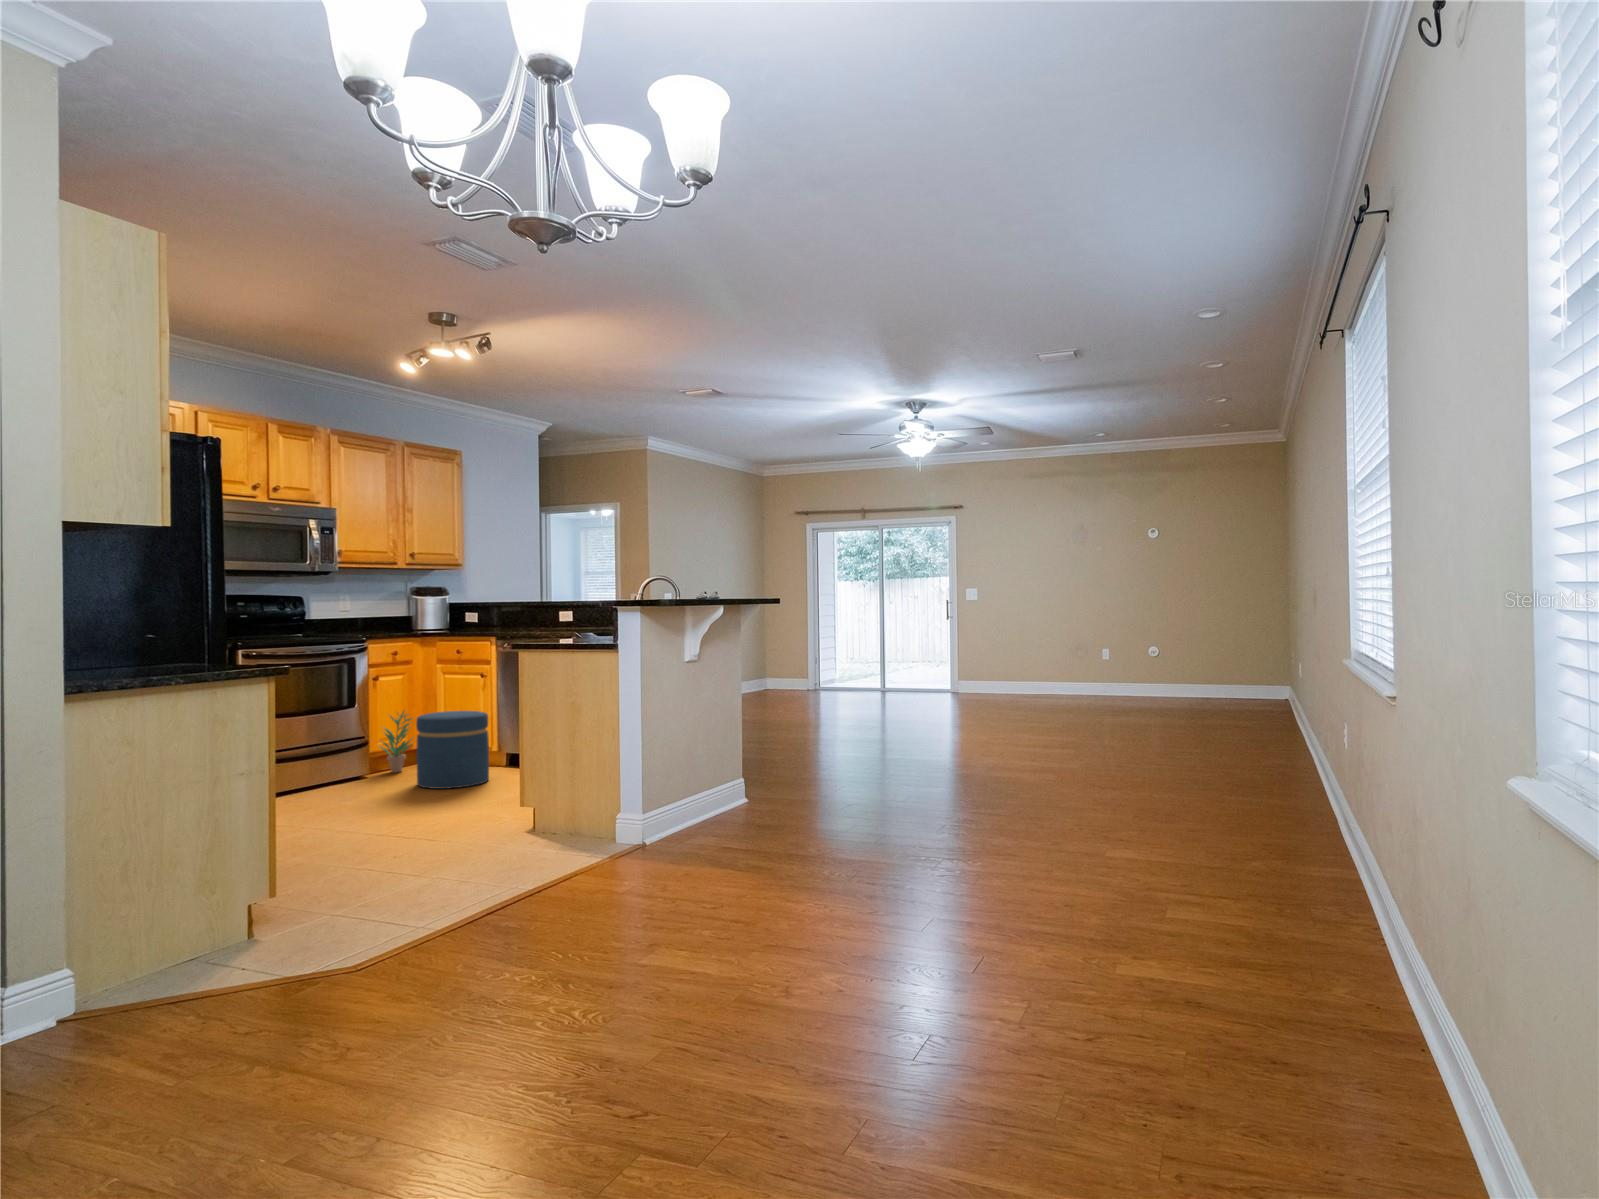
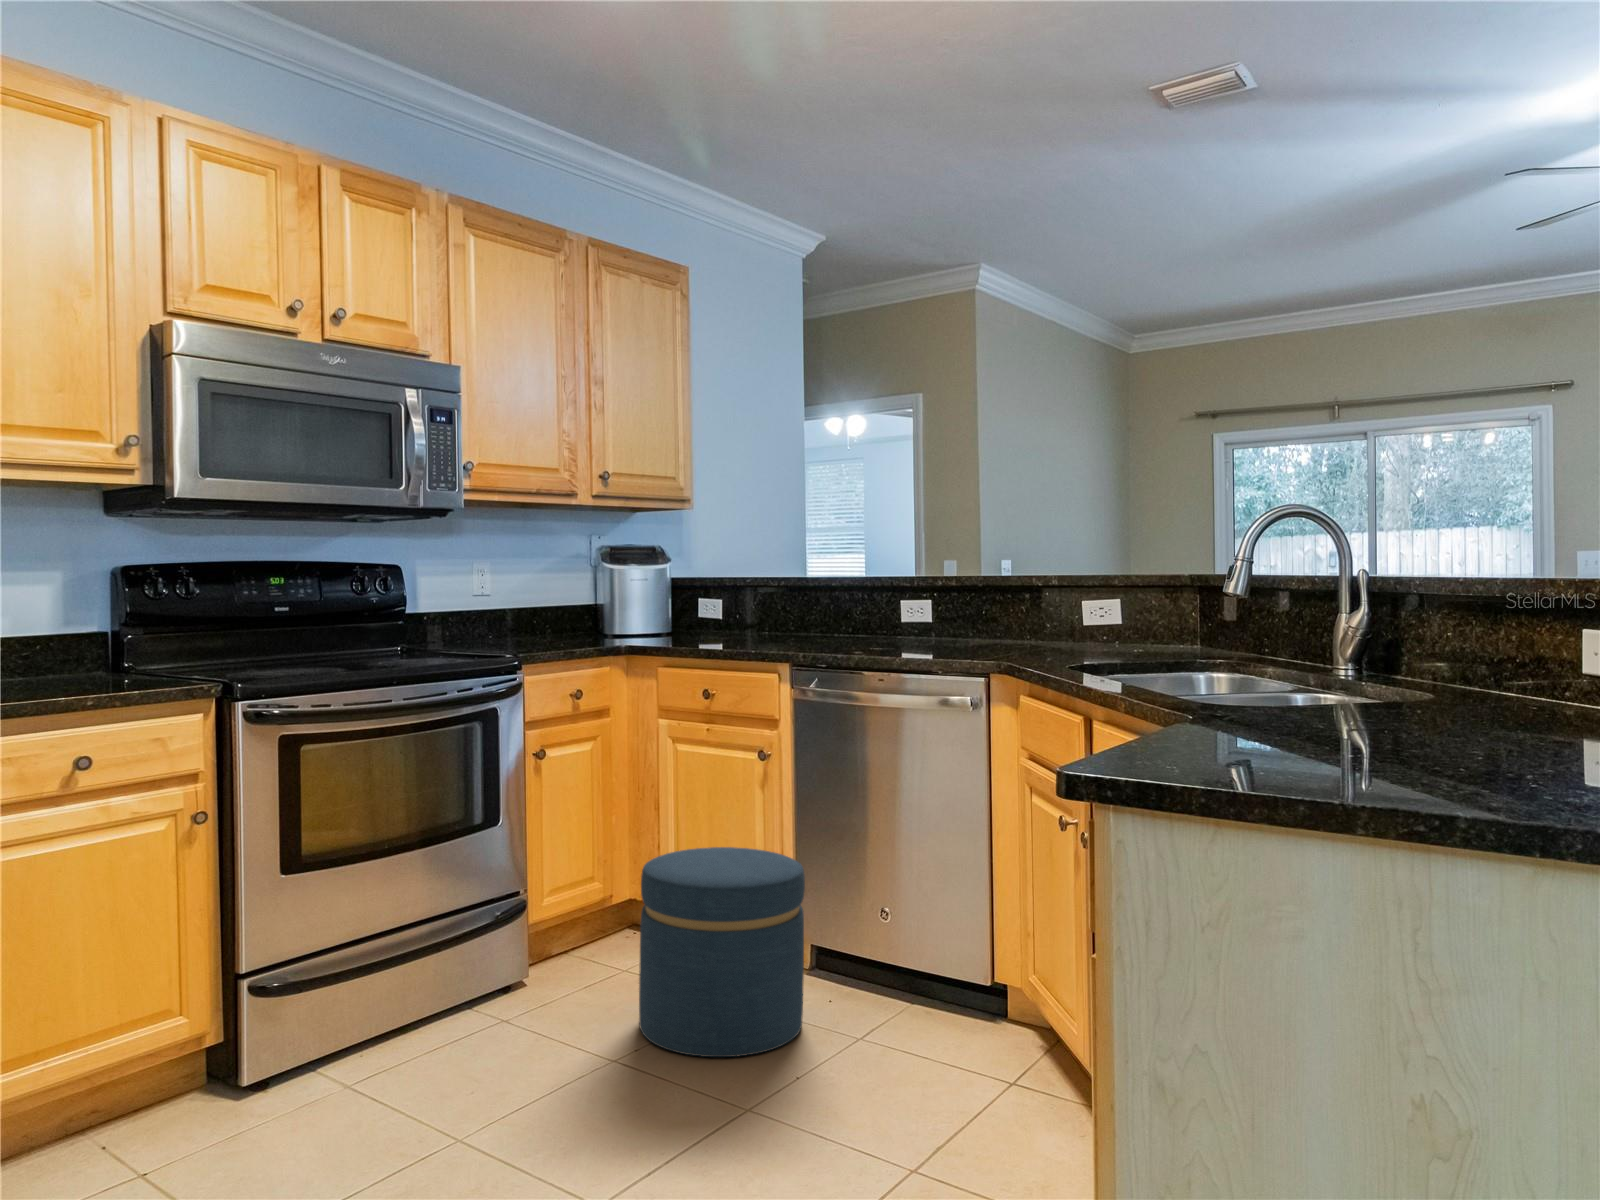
potted plant: present [380,711,413,772] -> none [536,821,619,964]

